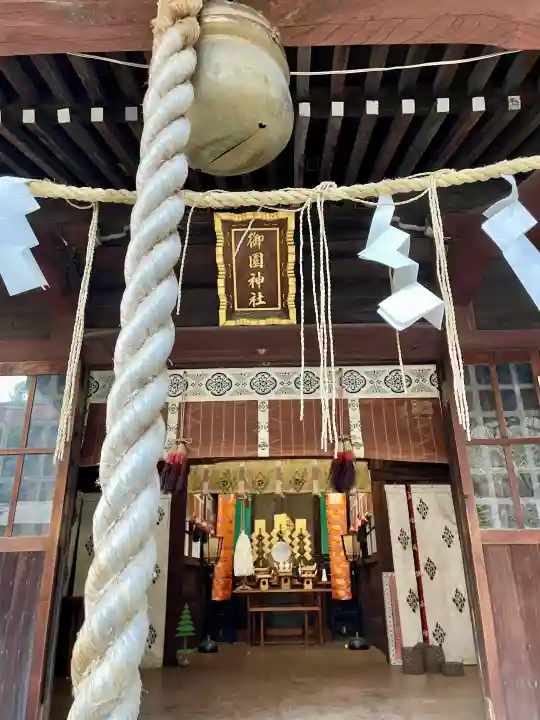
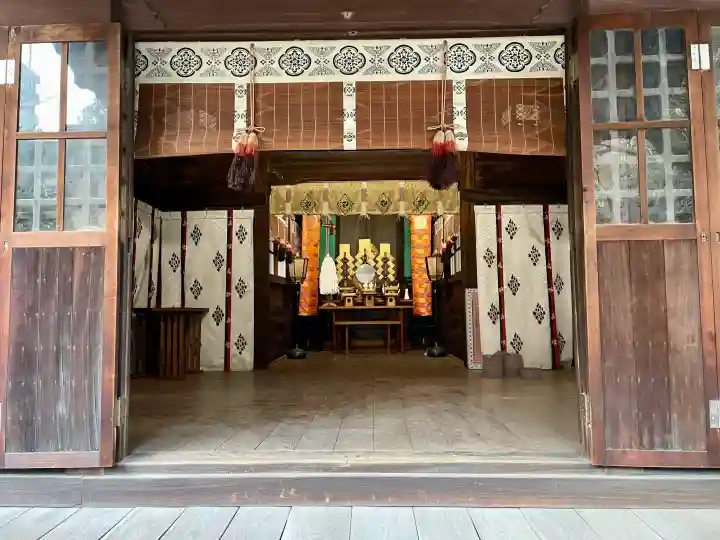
potted tree: present [175,604,194,666] -> none [263,316,283,372]

